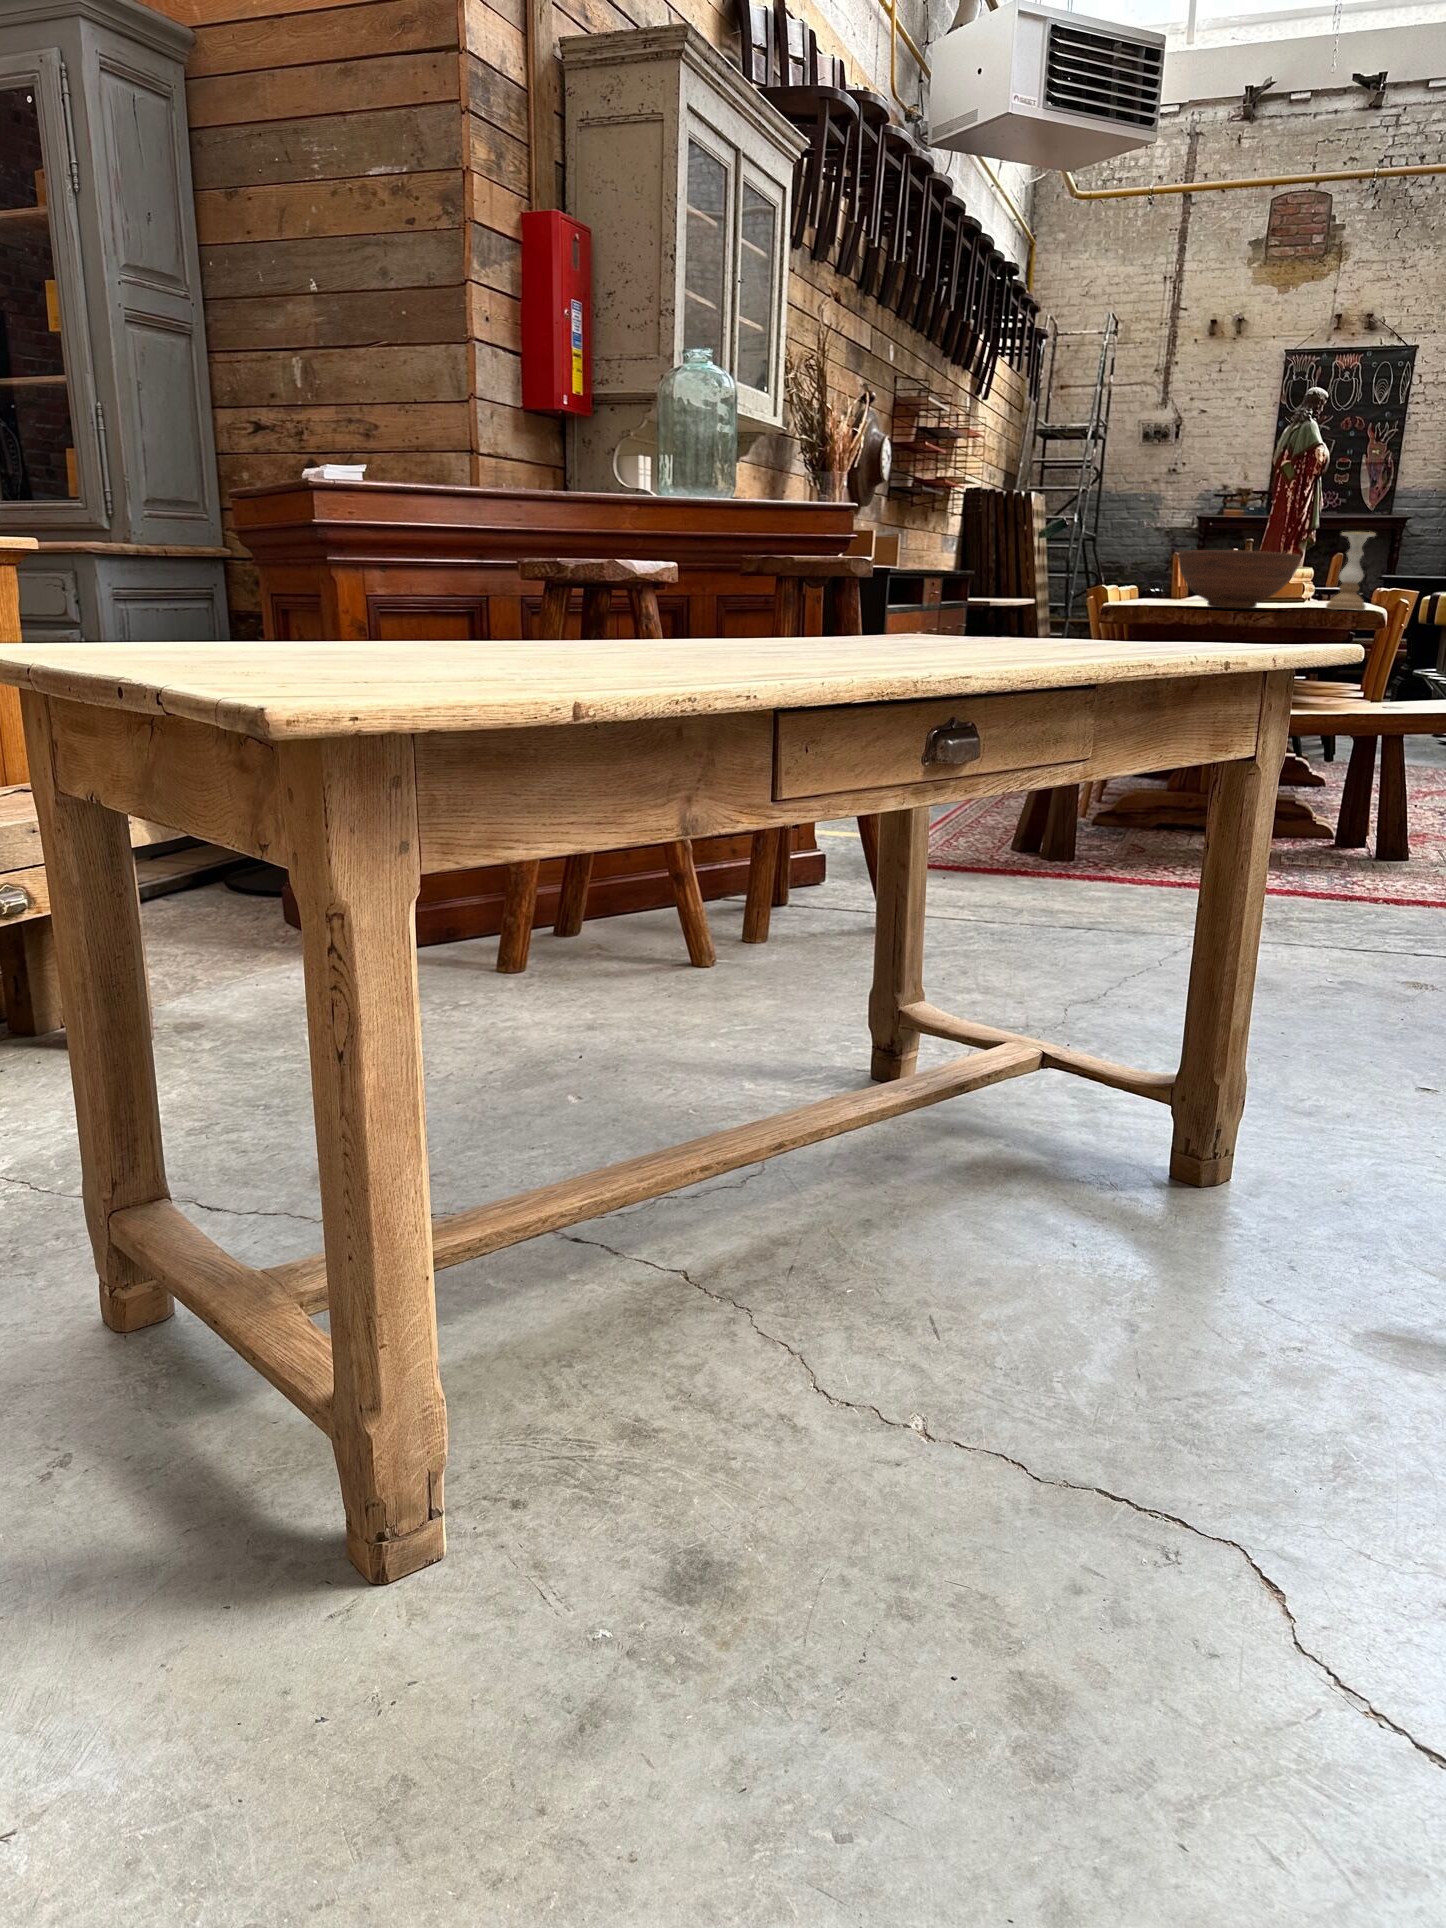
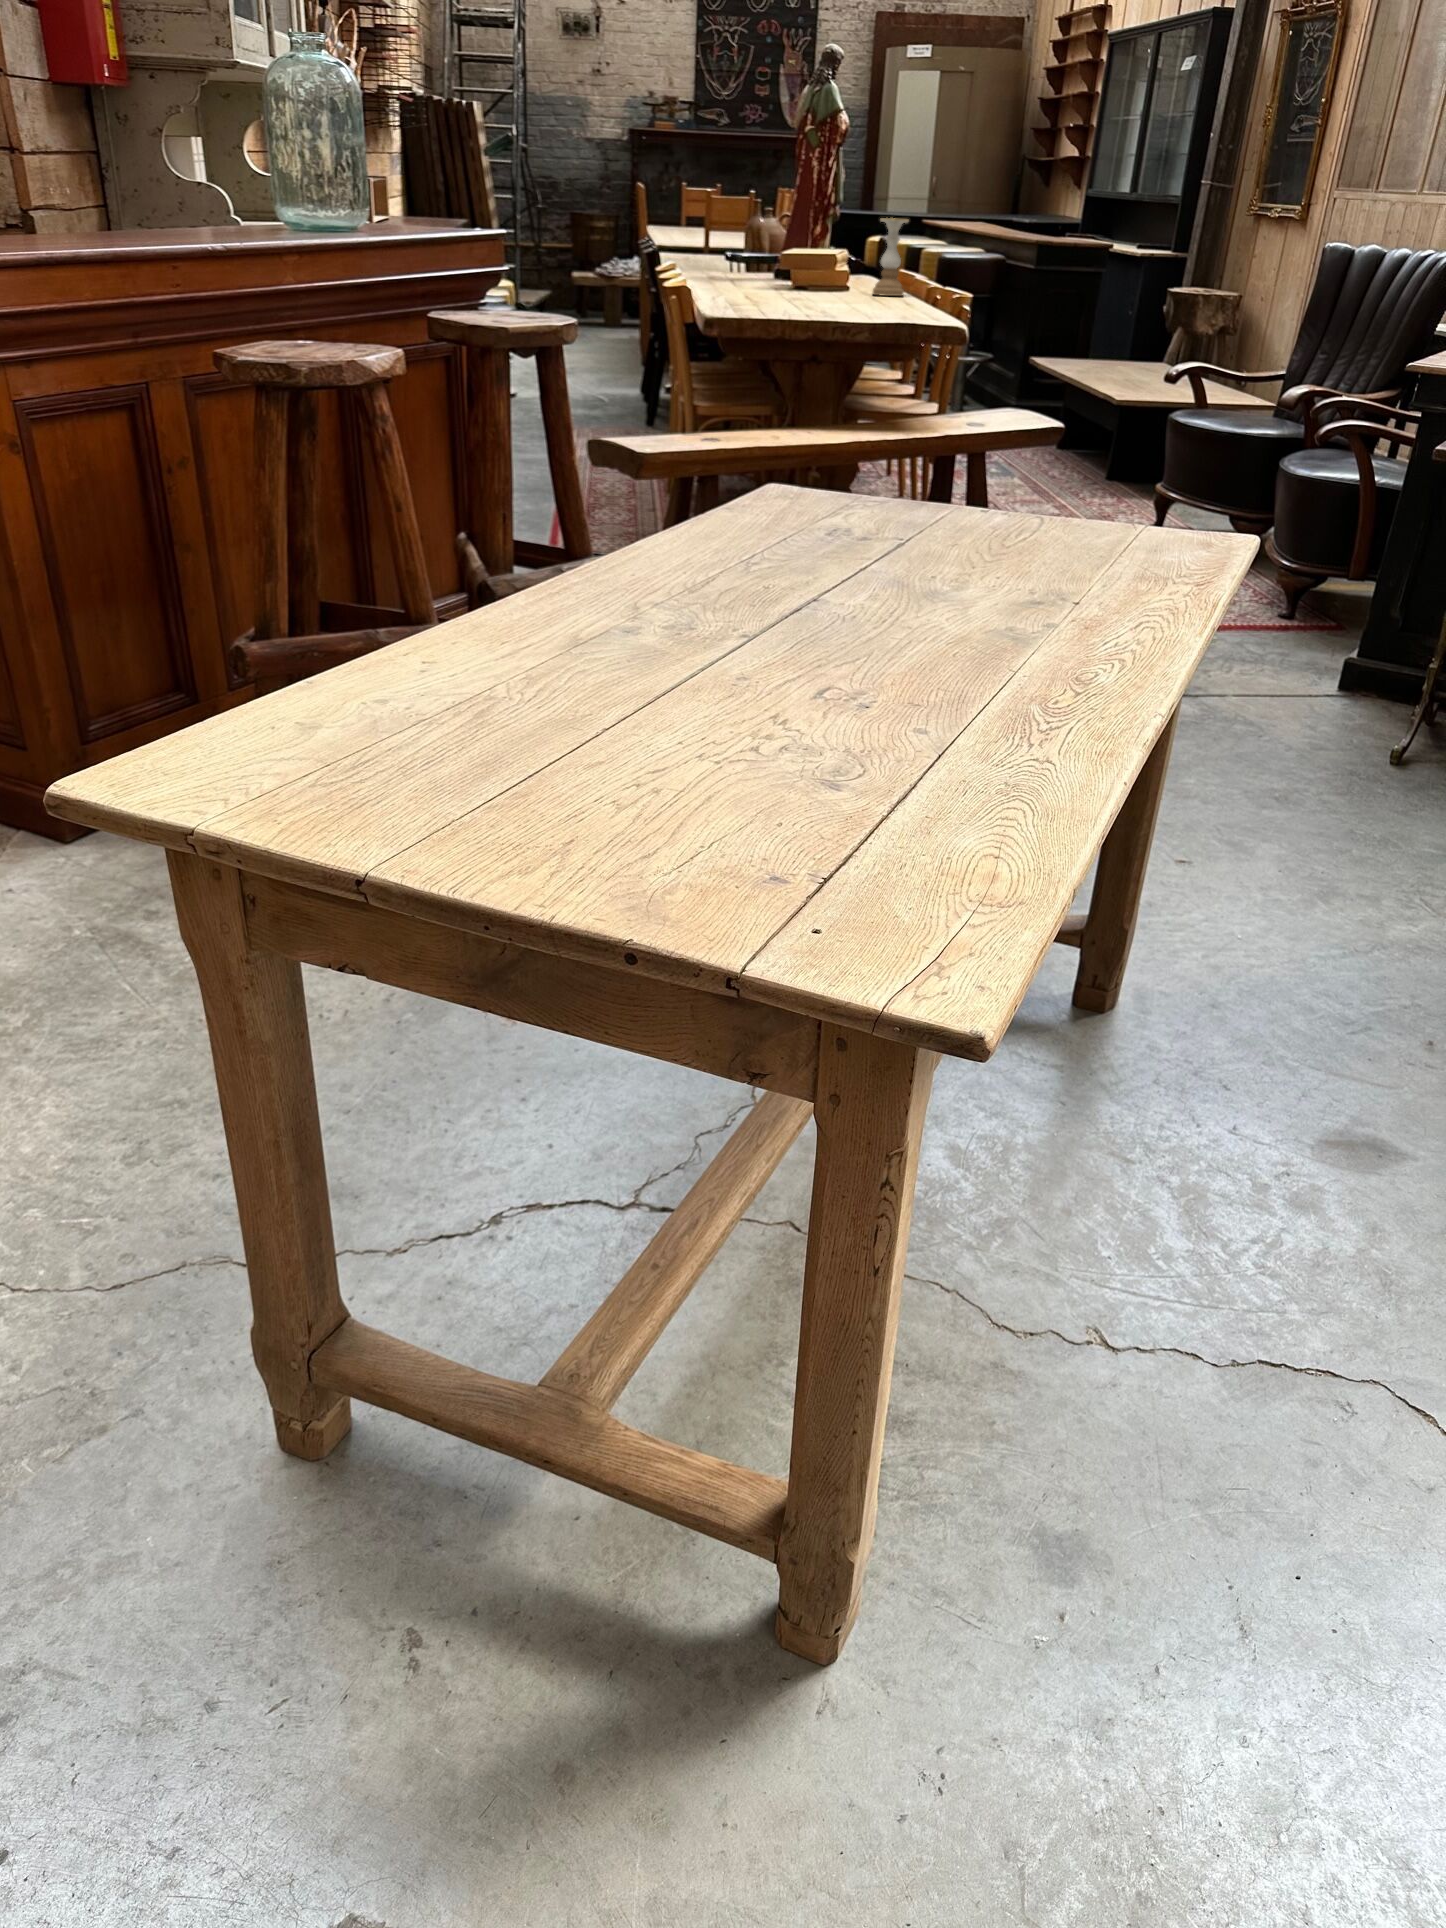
fruit bowl: present [1178,550,1301,609] -> none [755,245,863,304]

